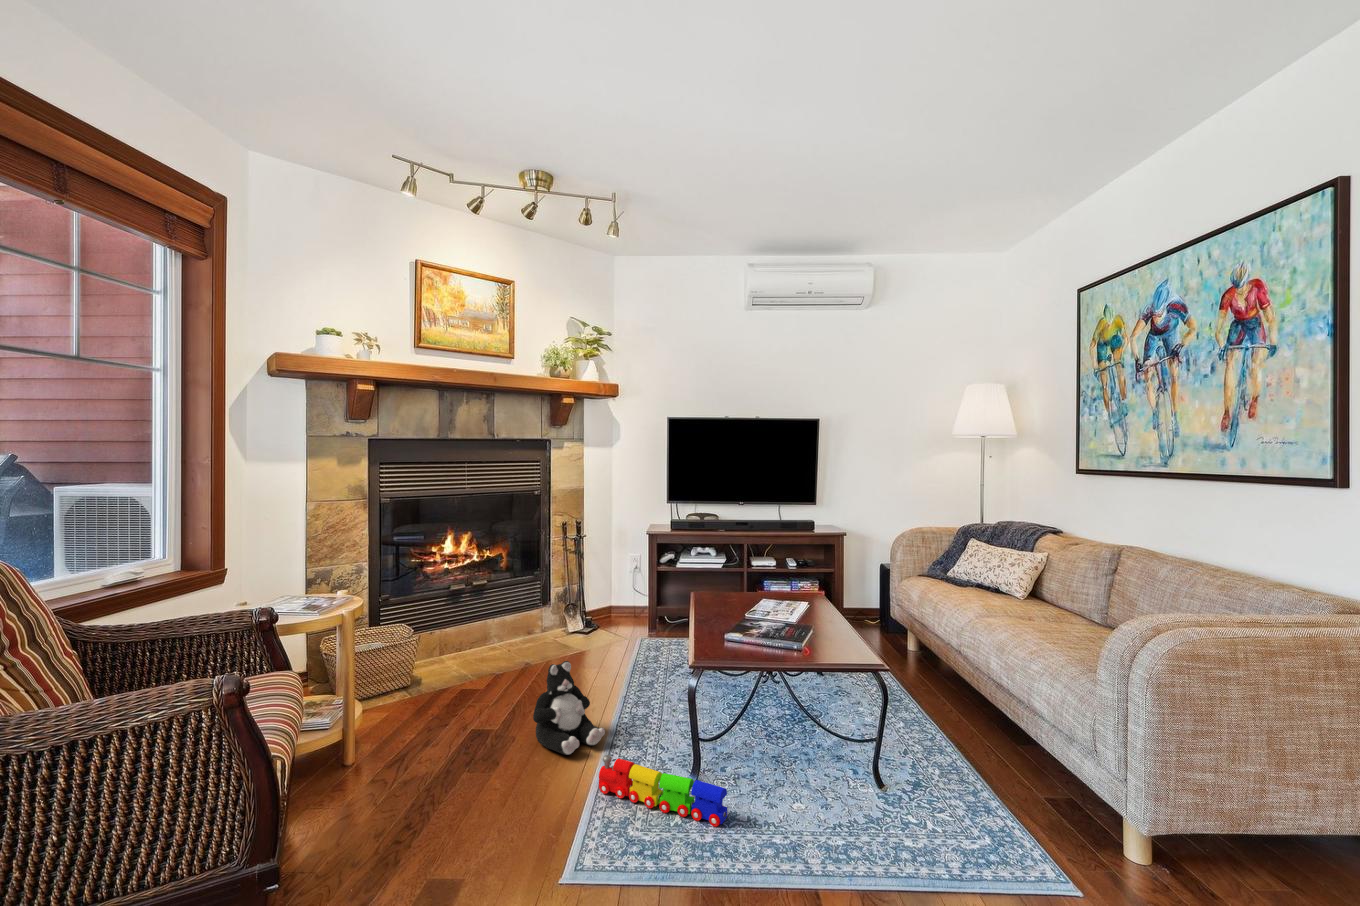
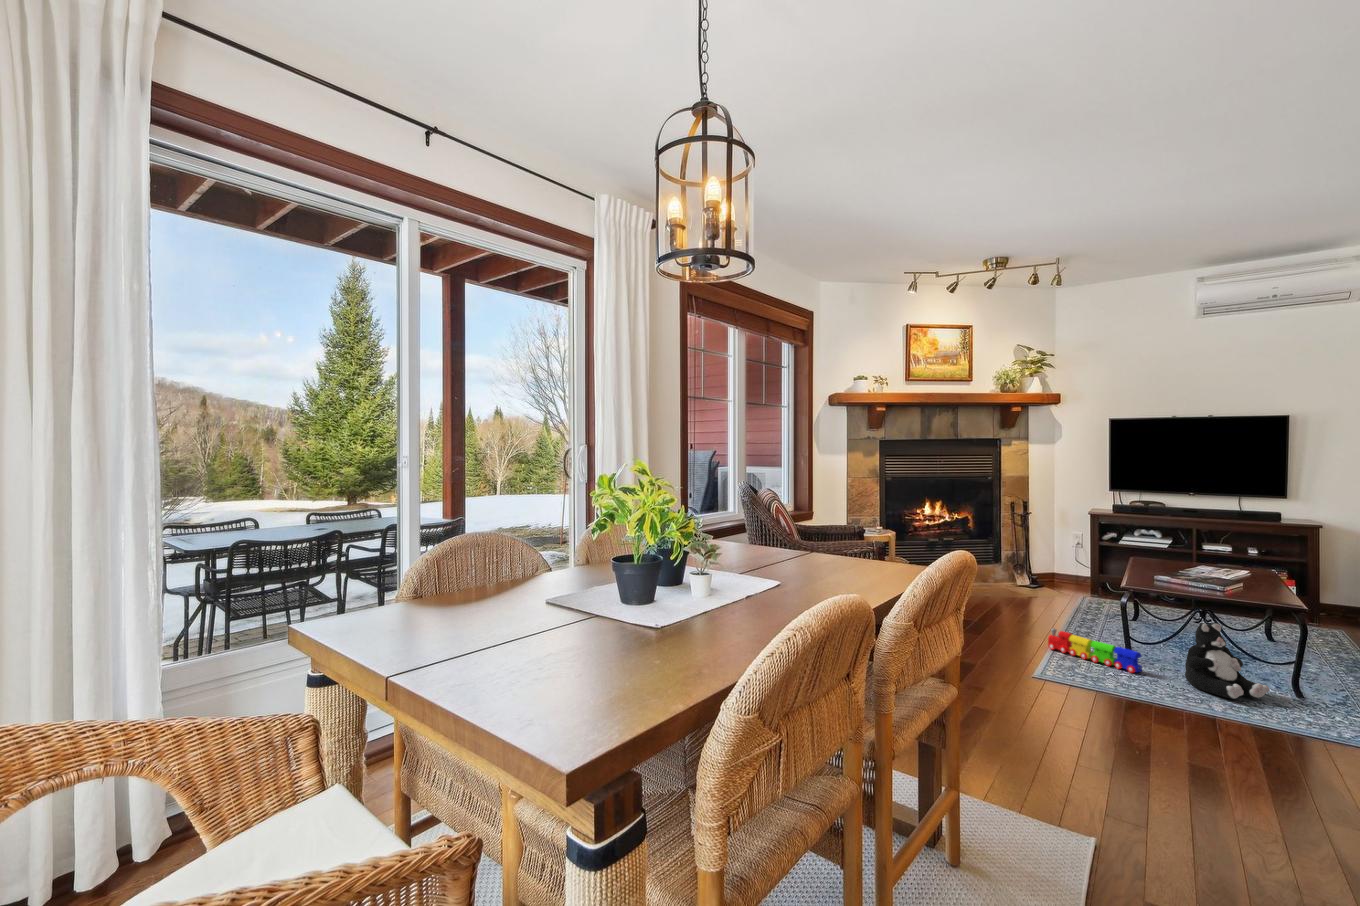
plush toy: present [533,661,605,755] -> present [1185,623,1270,699]

